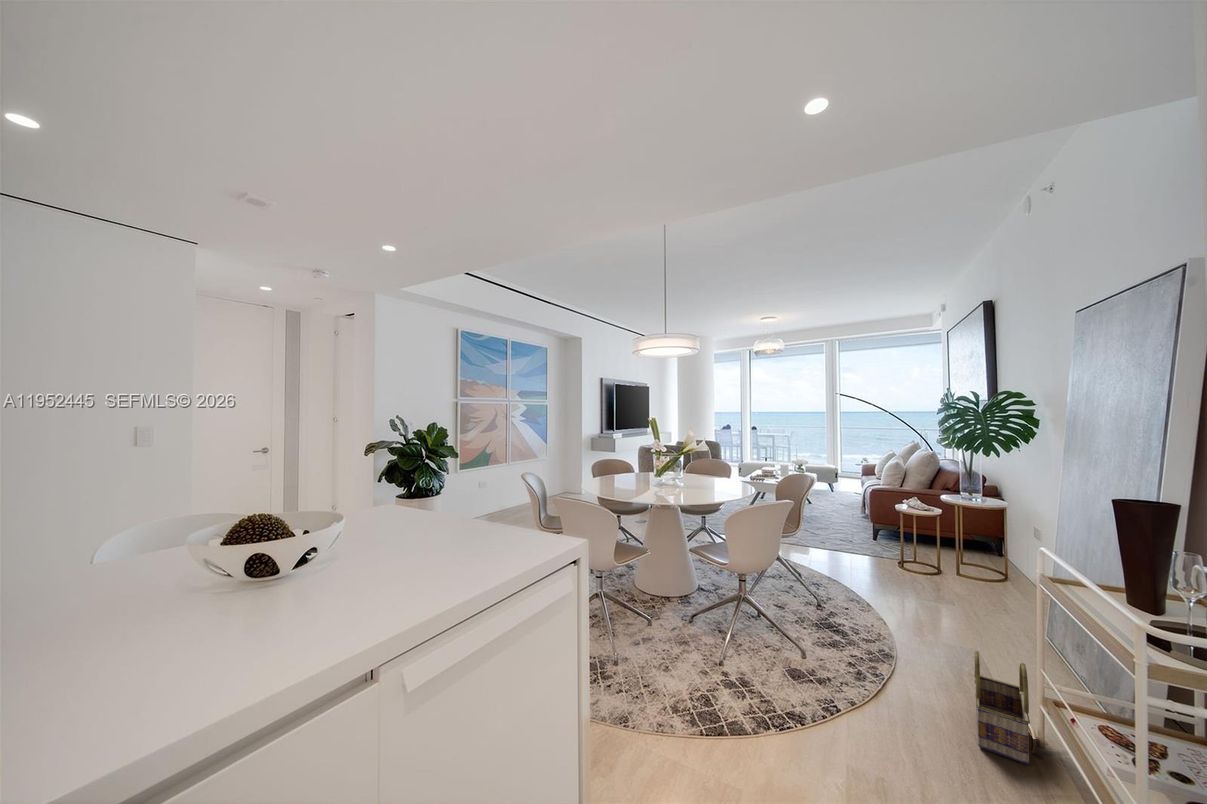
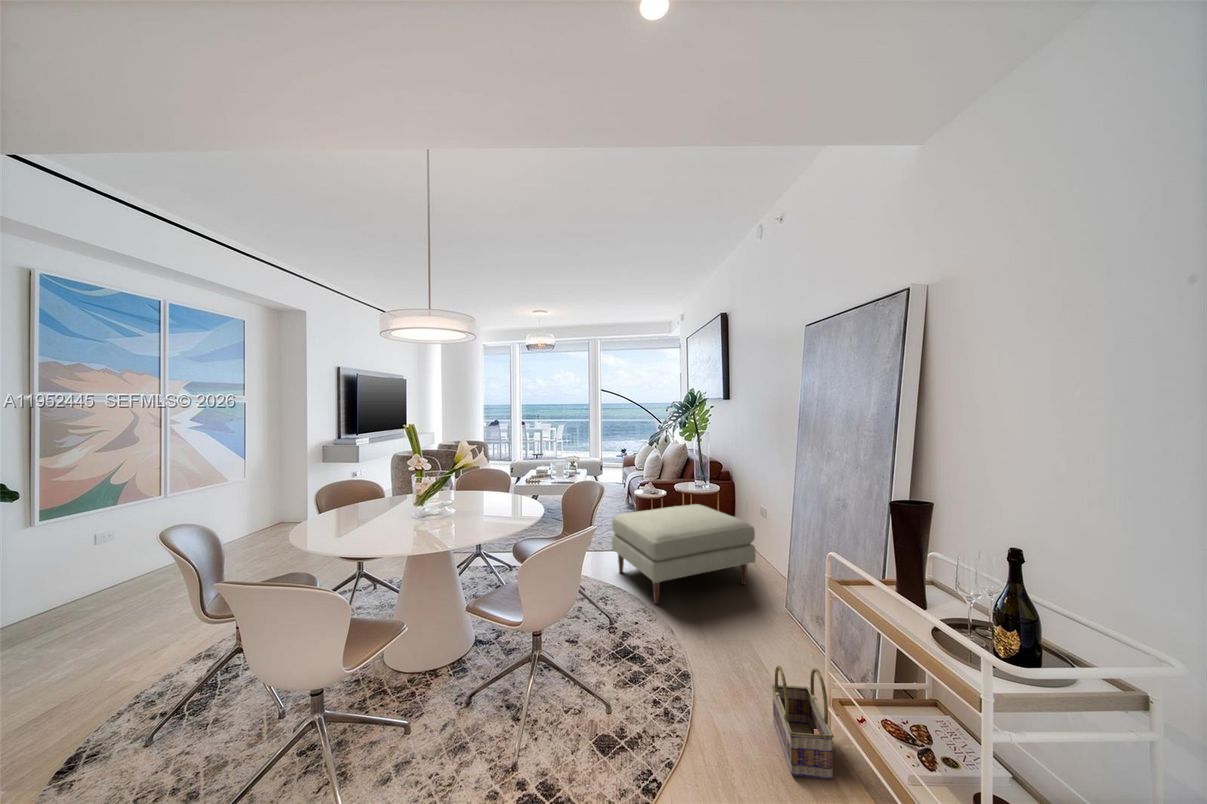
ottoman: none [832,512,1010,607] -> present [612,504,756,604]

